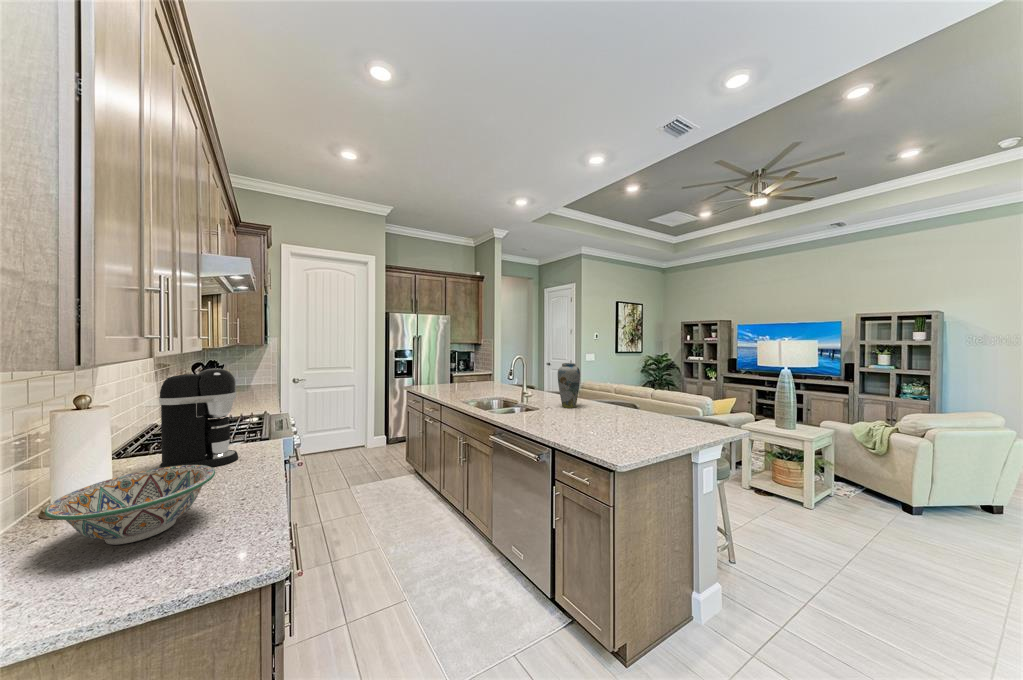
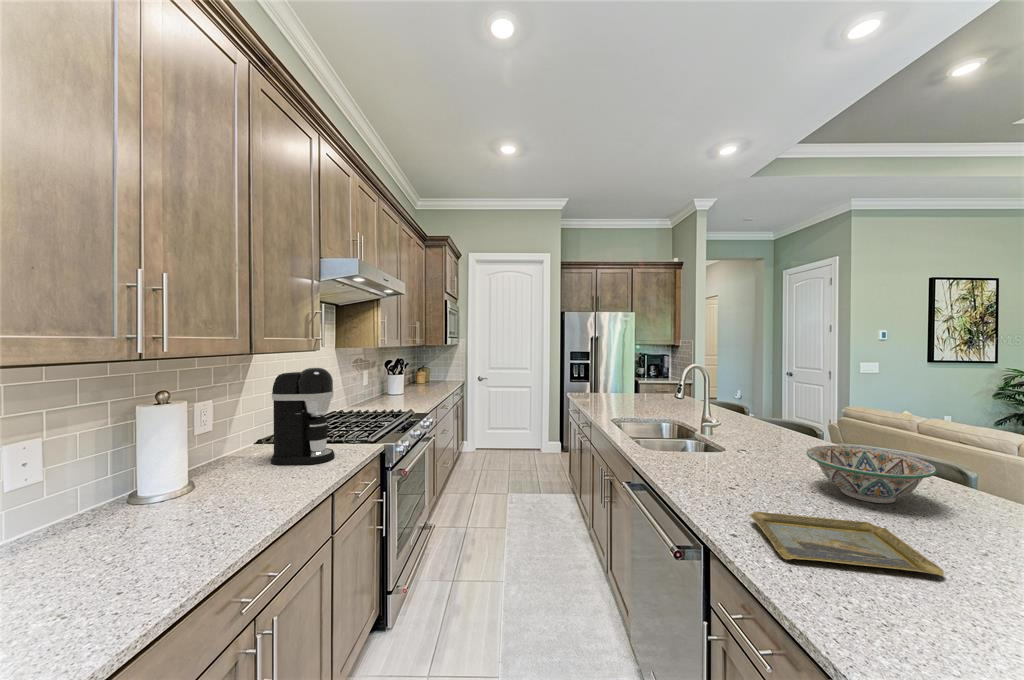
vase: present [558,363,580,408] -> none [756,379,800,453]
tray: none [578,429,654,449] -> present [750,511,944,576]
decorative bowl: present [45,465,215,545] -> present [807,445,937,503]

